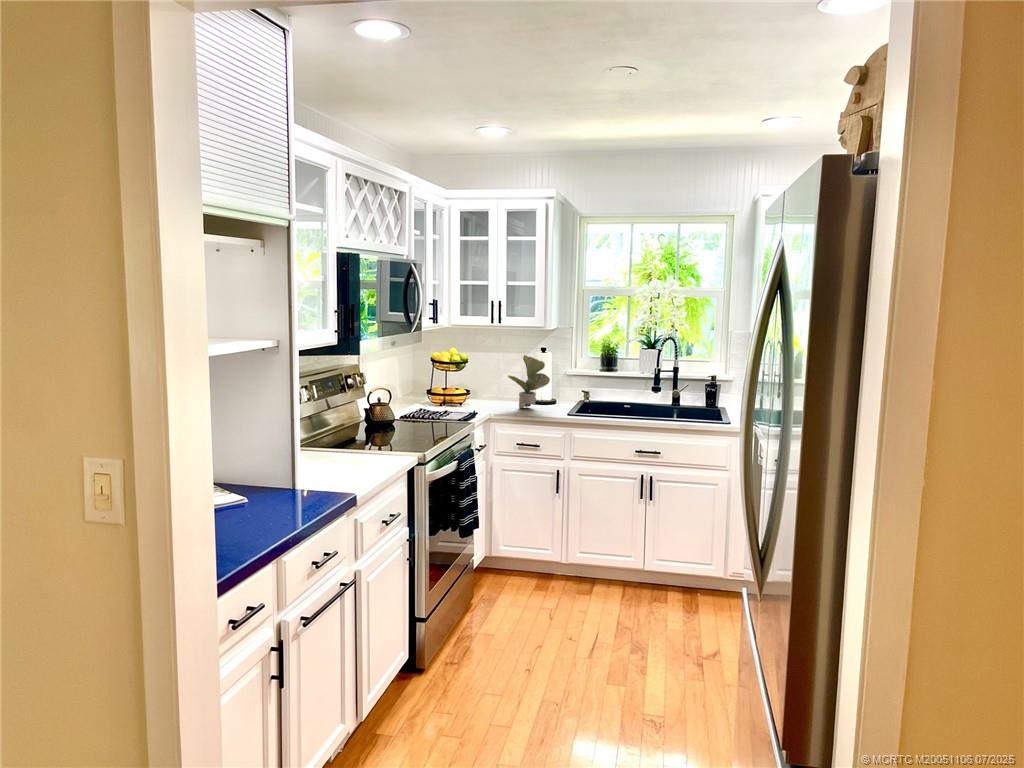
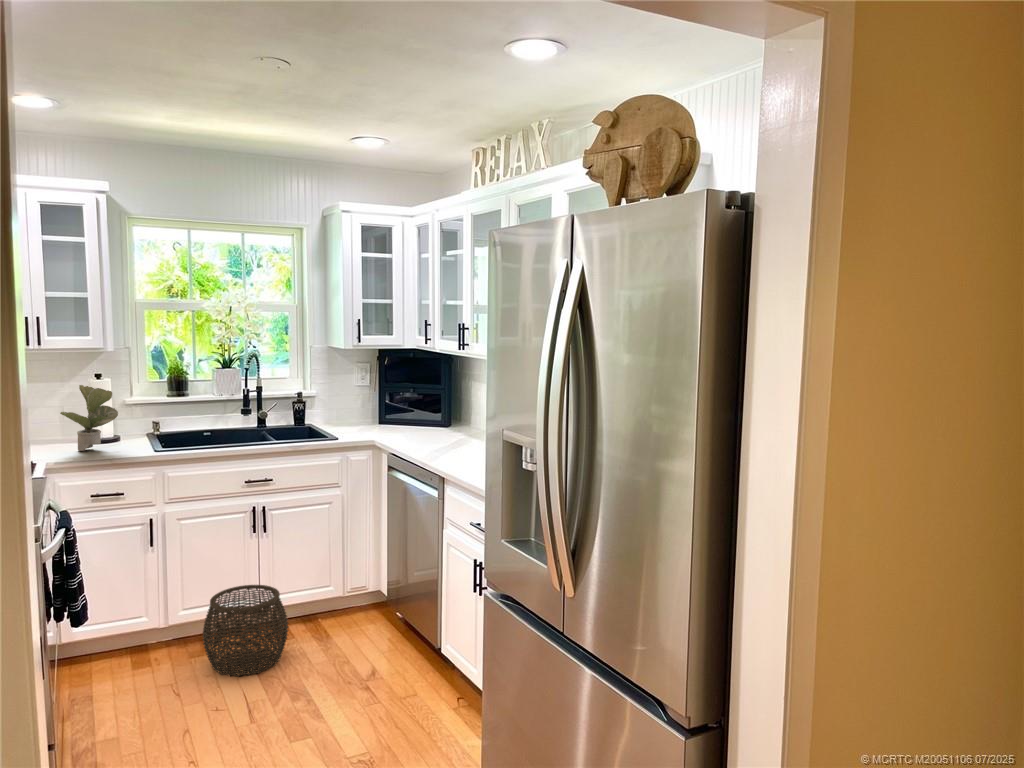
woven basket: none [583,542,655,622] -> present [203,585,288,676]

